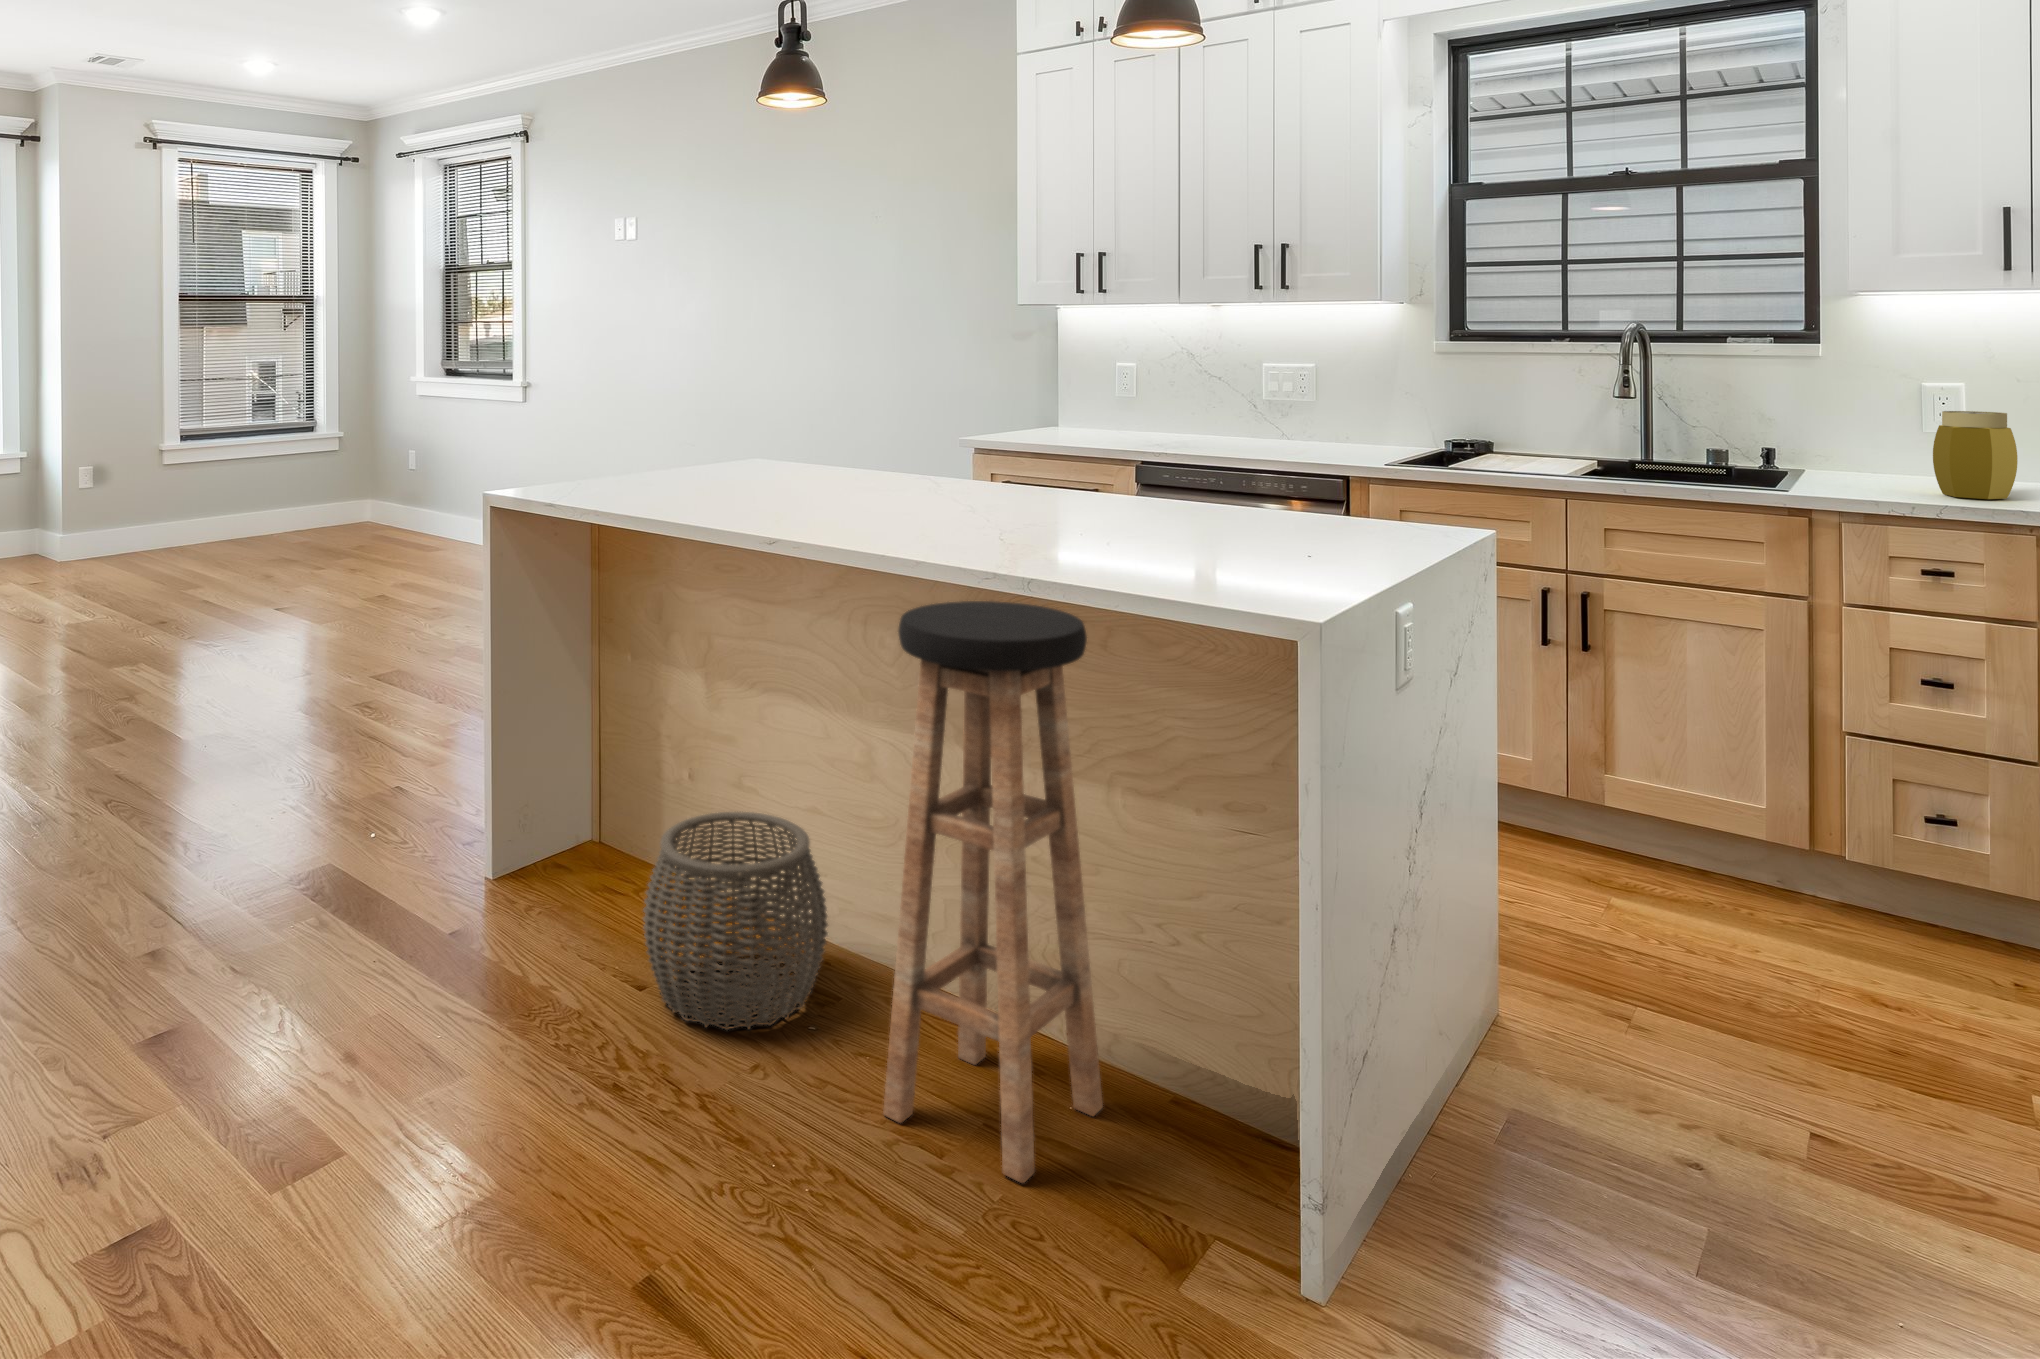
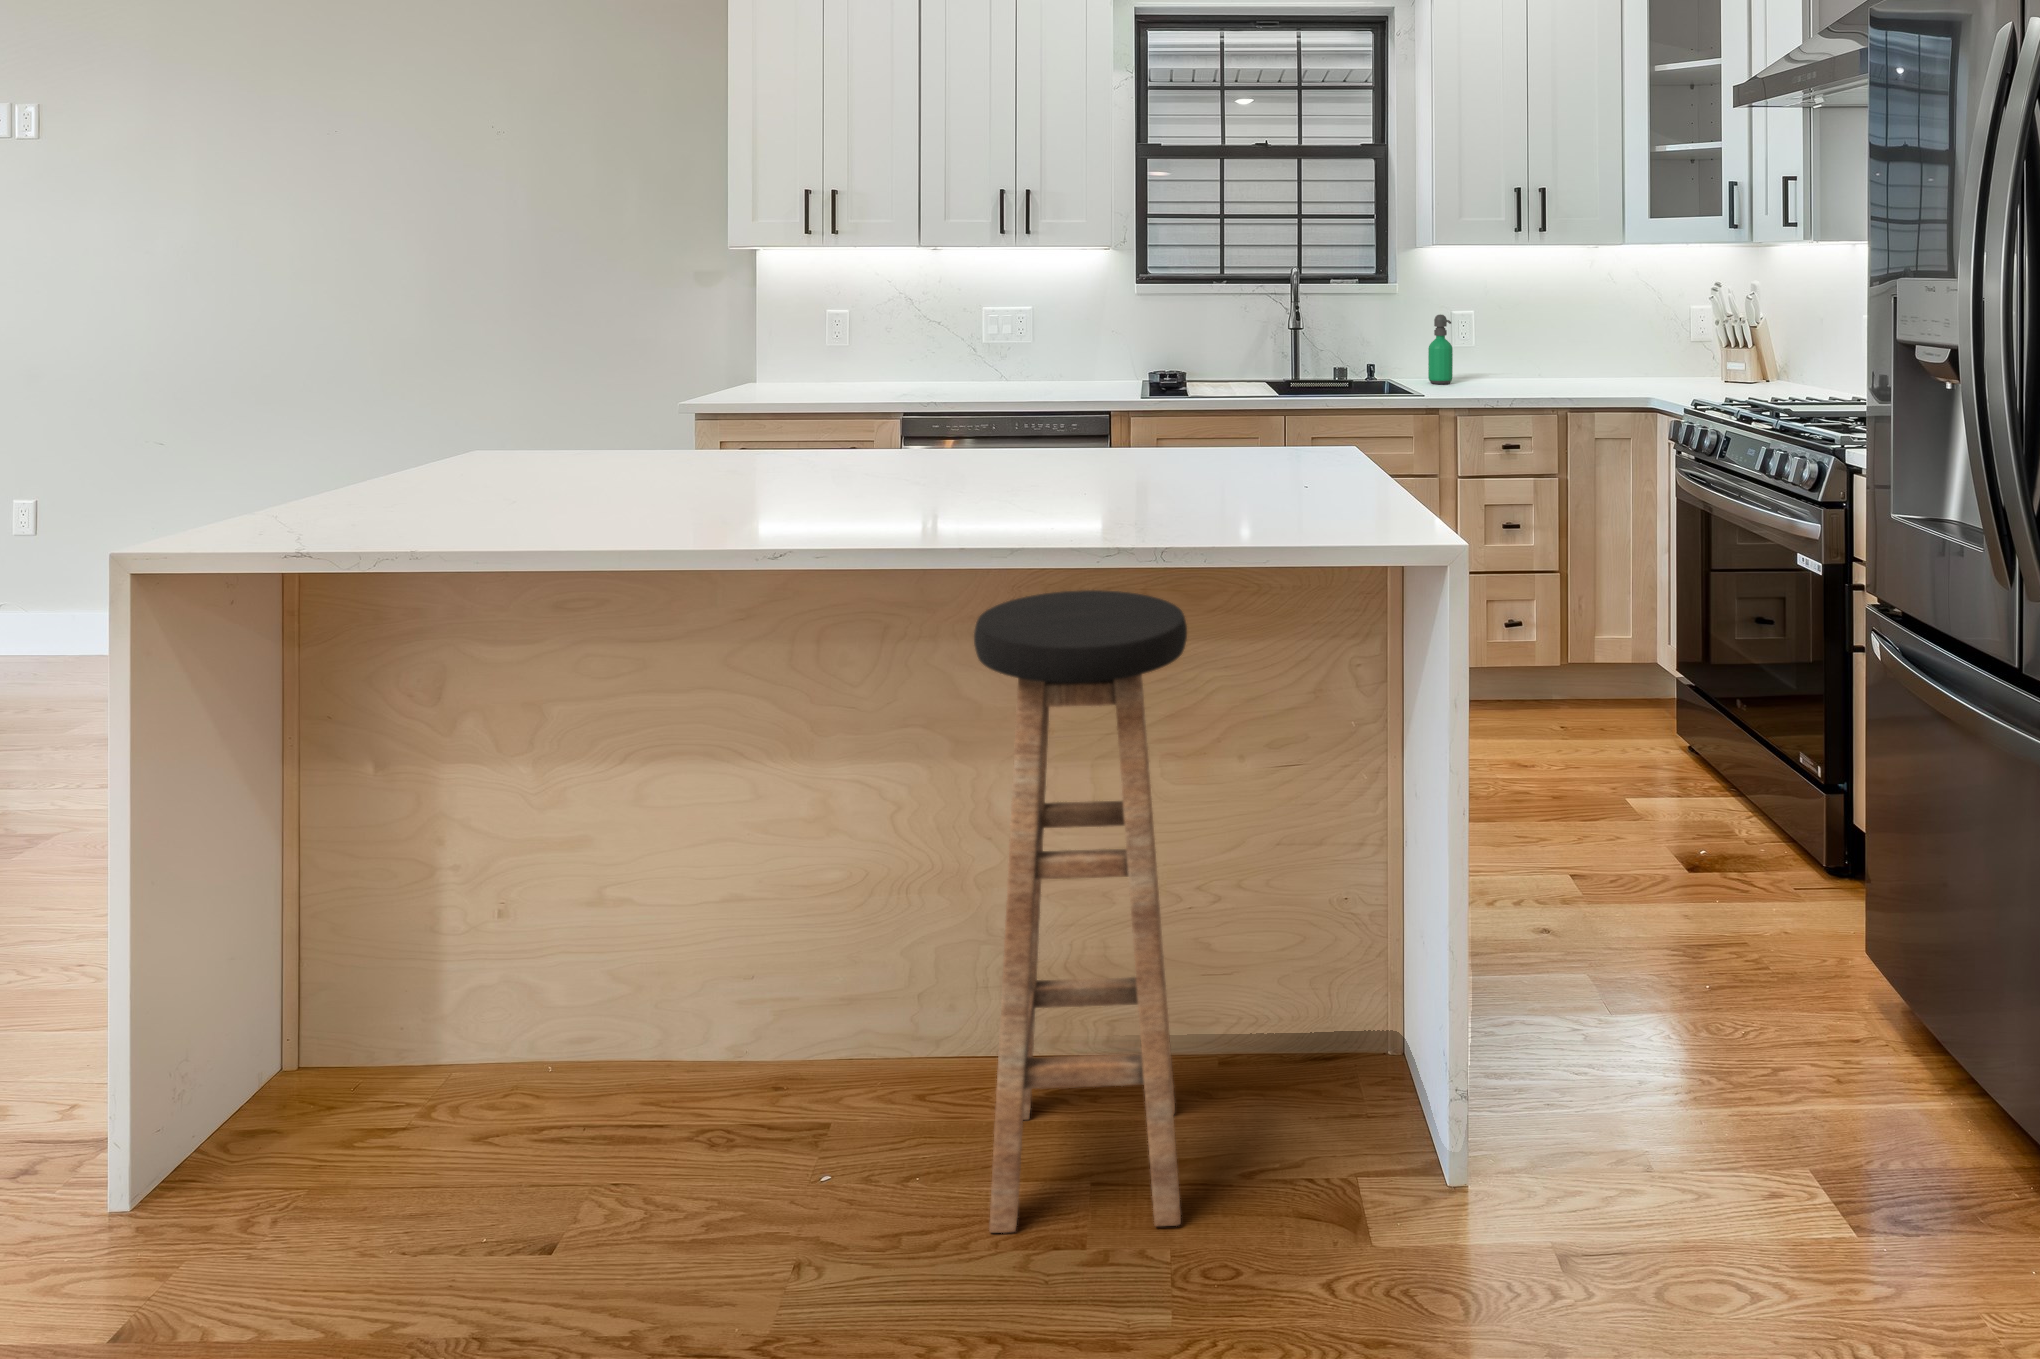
soap dispenser: none [1867,385,1910,480] -> present [1428,314,1453,384]
jar: present [1933,411,2017,499] -> none [1480,332,1525,393]
woven basket: present [643,812,828,1030] -> none [550,924,822,1252]

